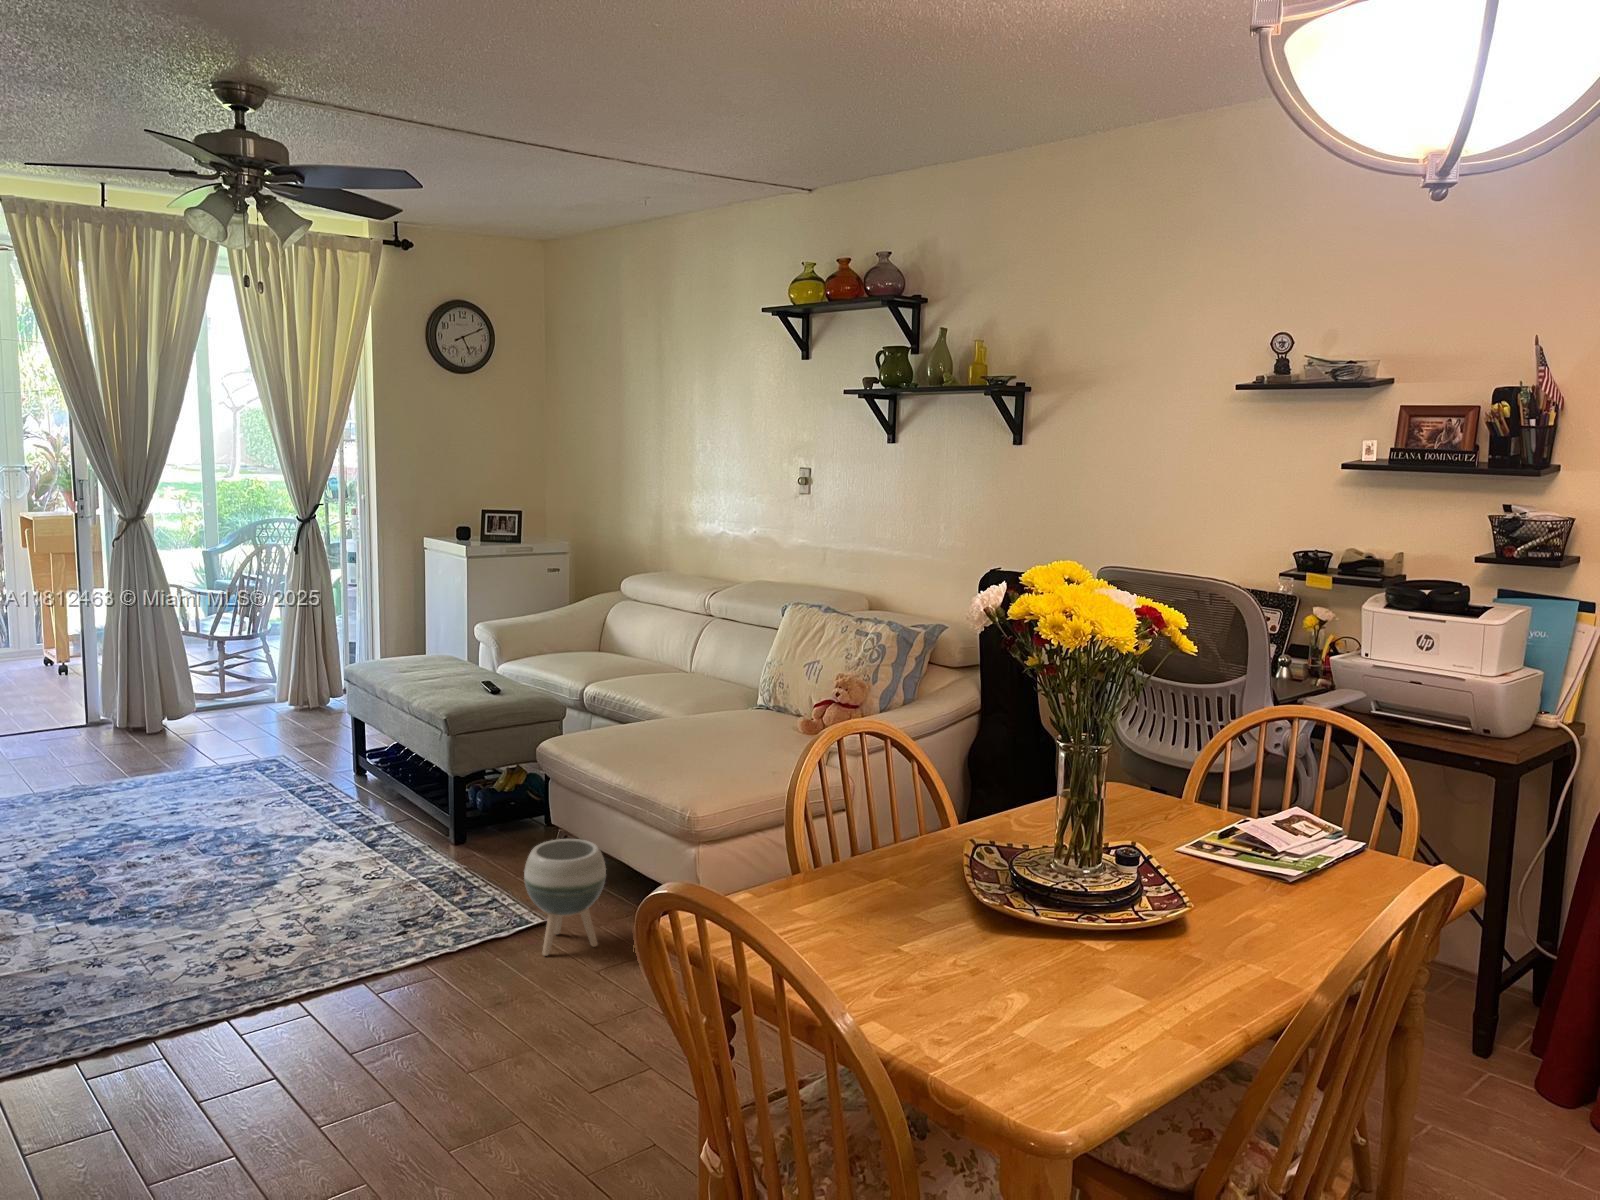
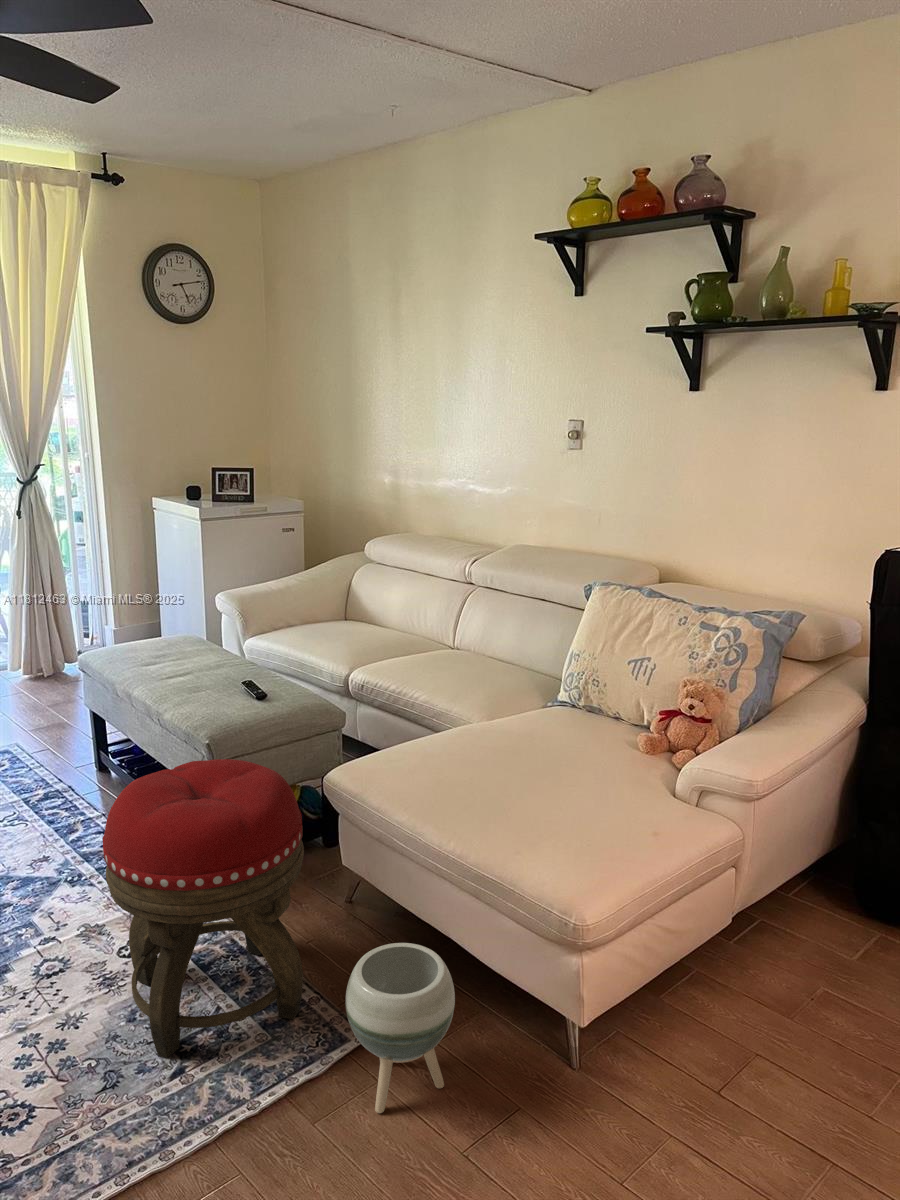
footstool: none [355,715,509,928] -> present [103,759,304,1058]

